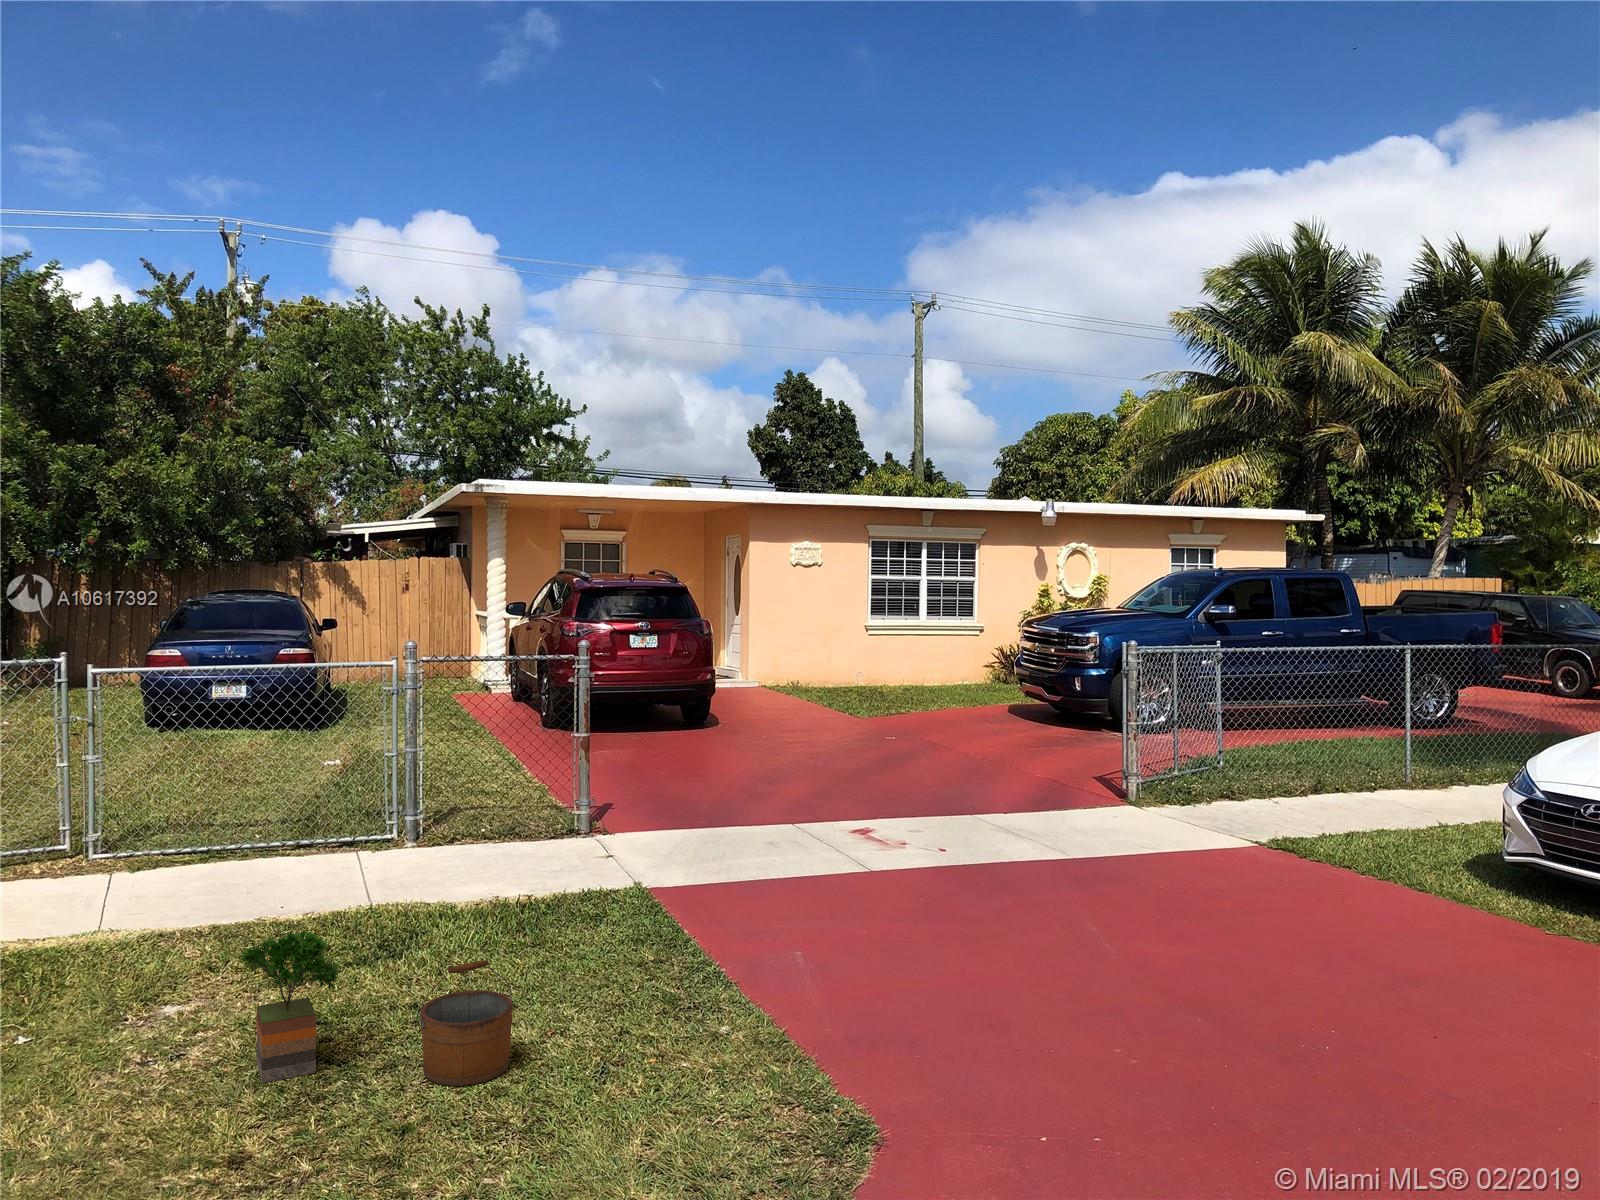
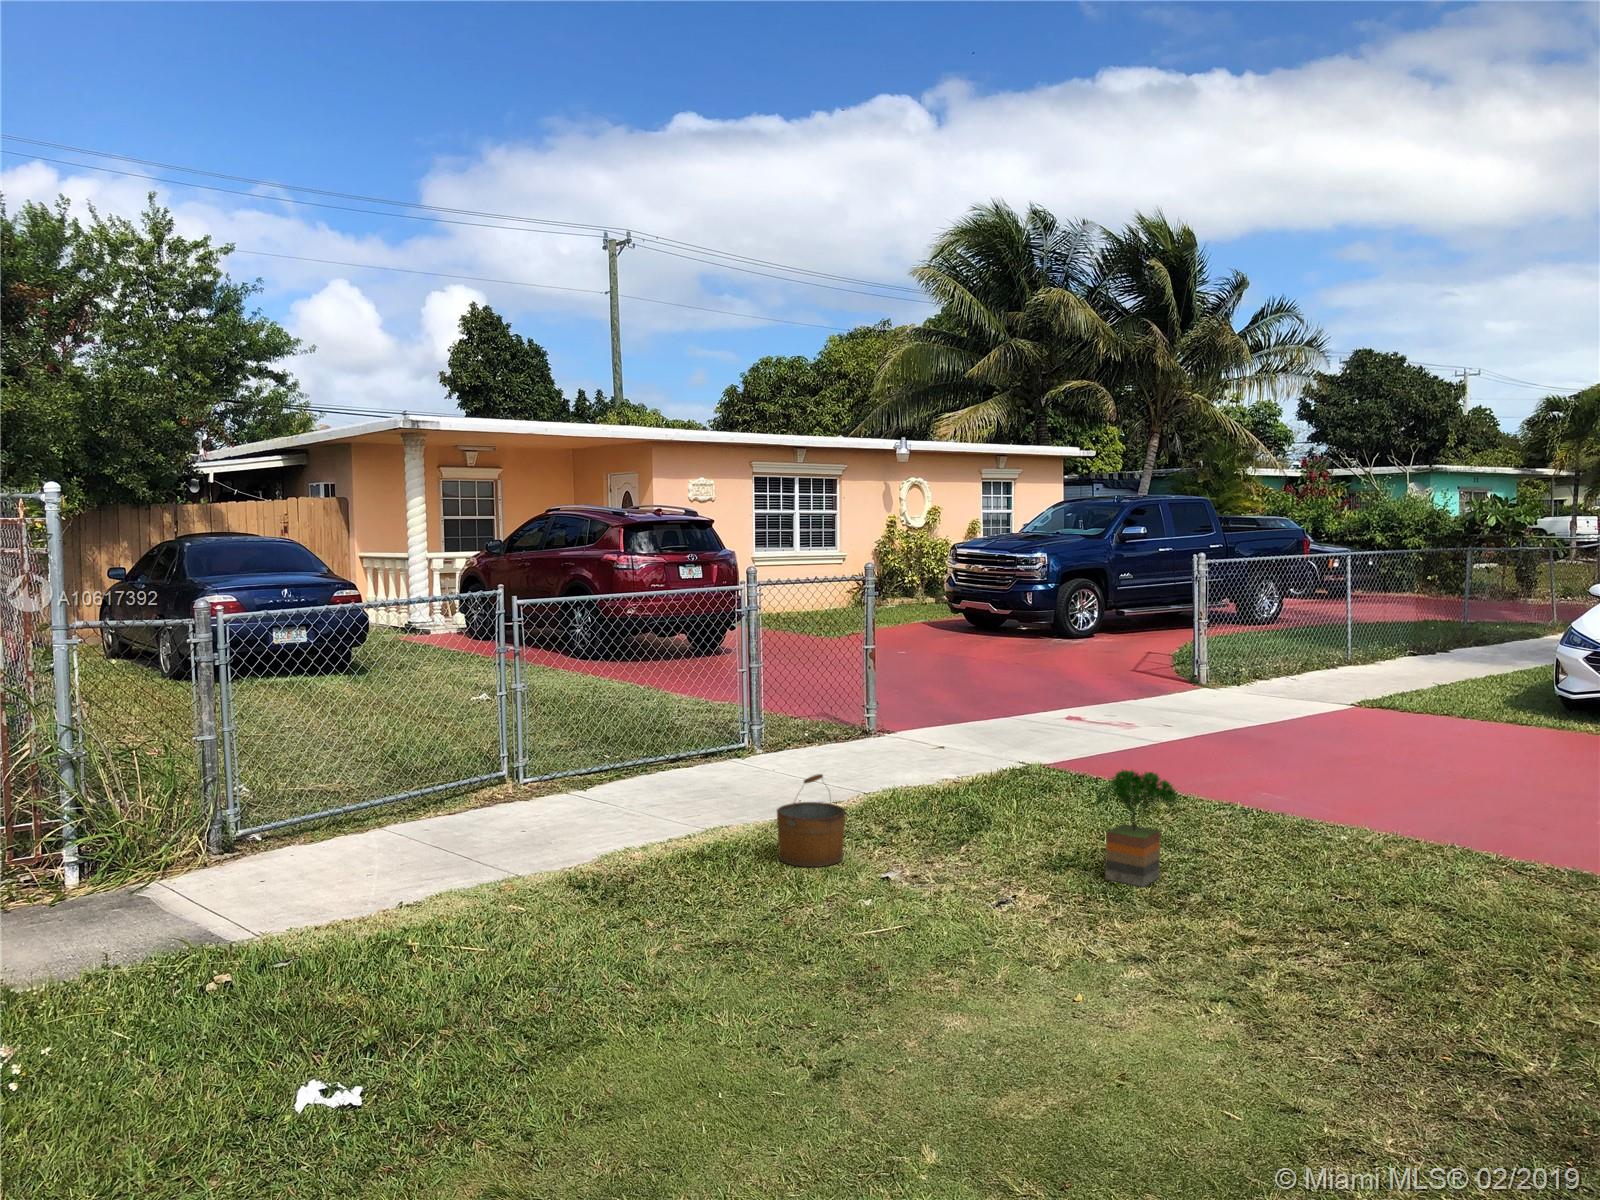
bucket: present [420,960,513,1086] -> present [777,774,846,867]

